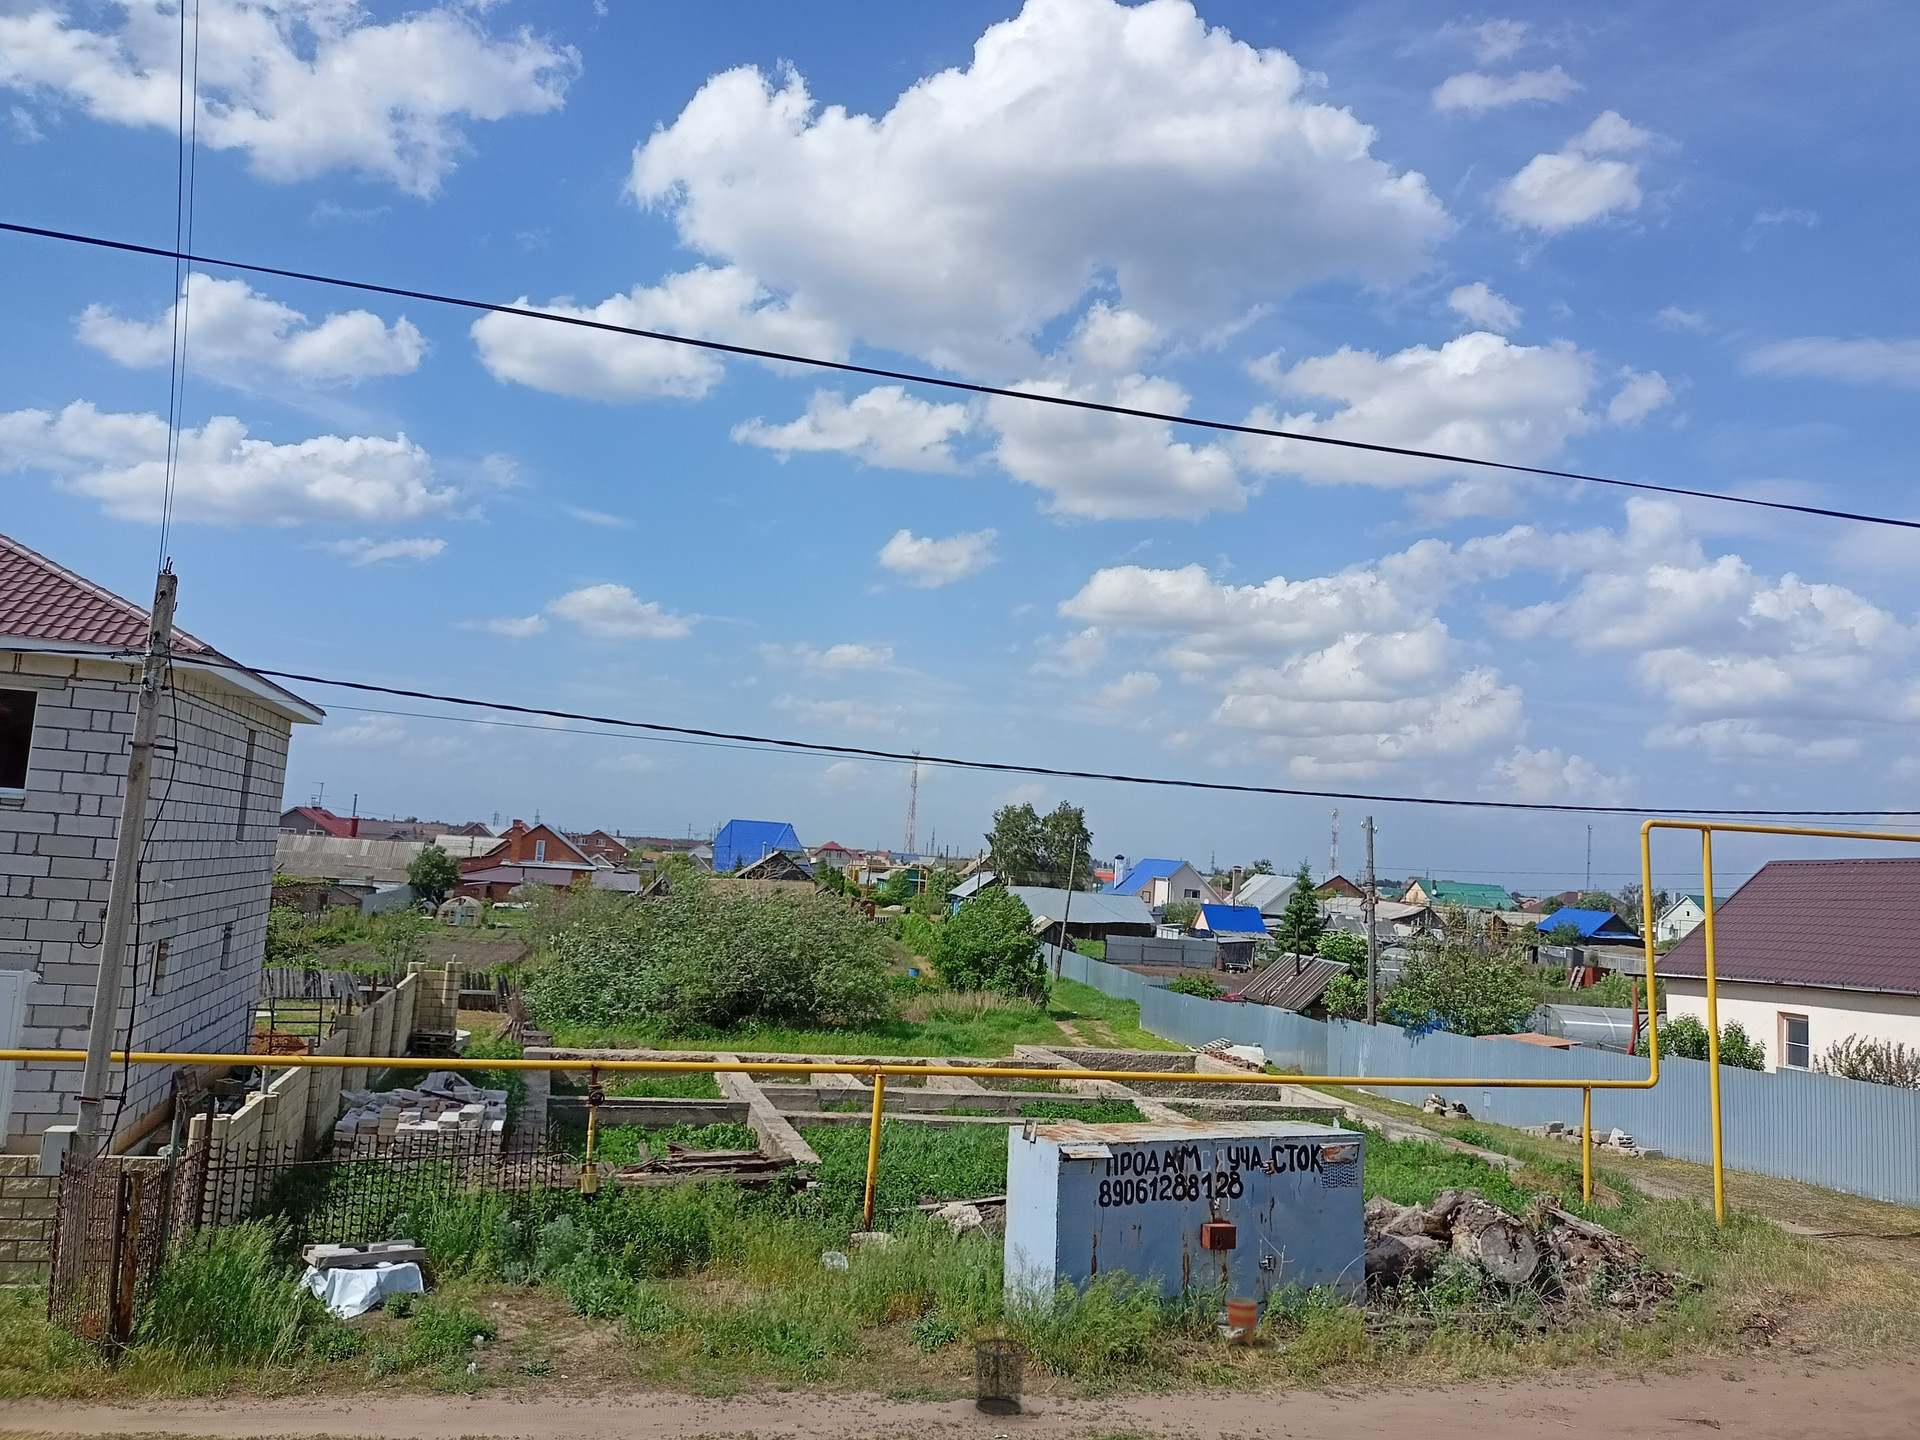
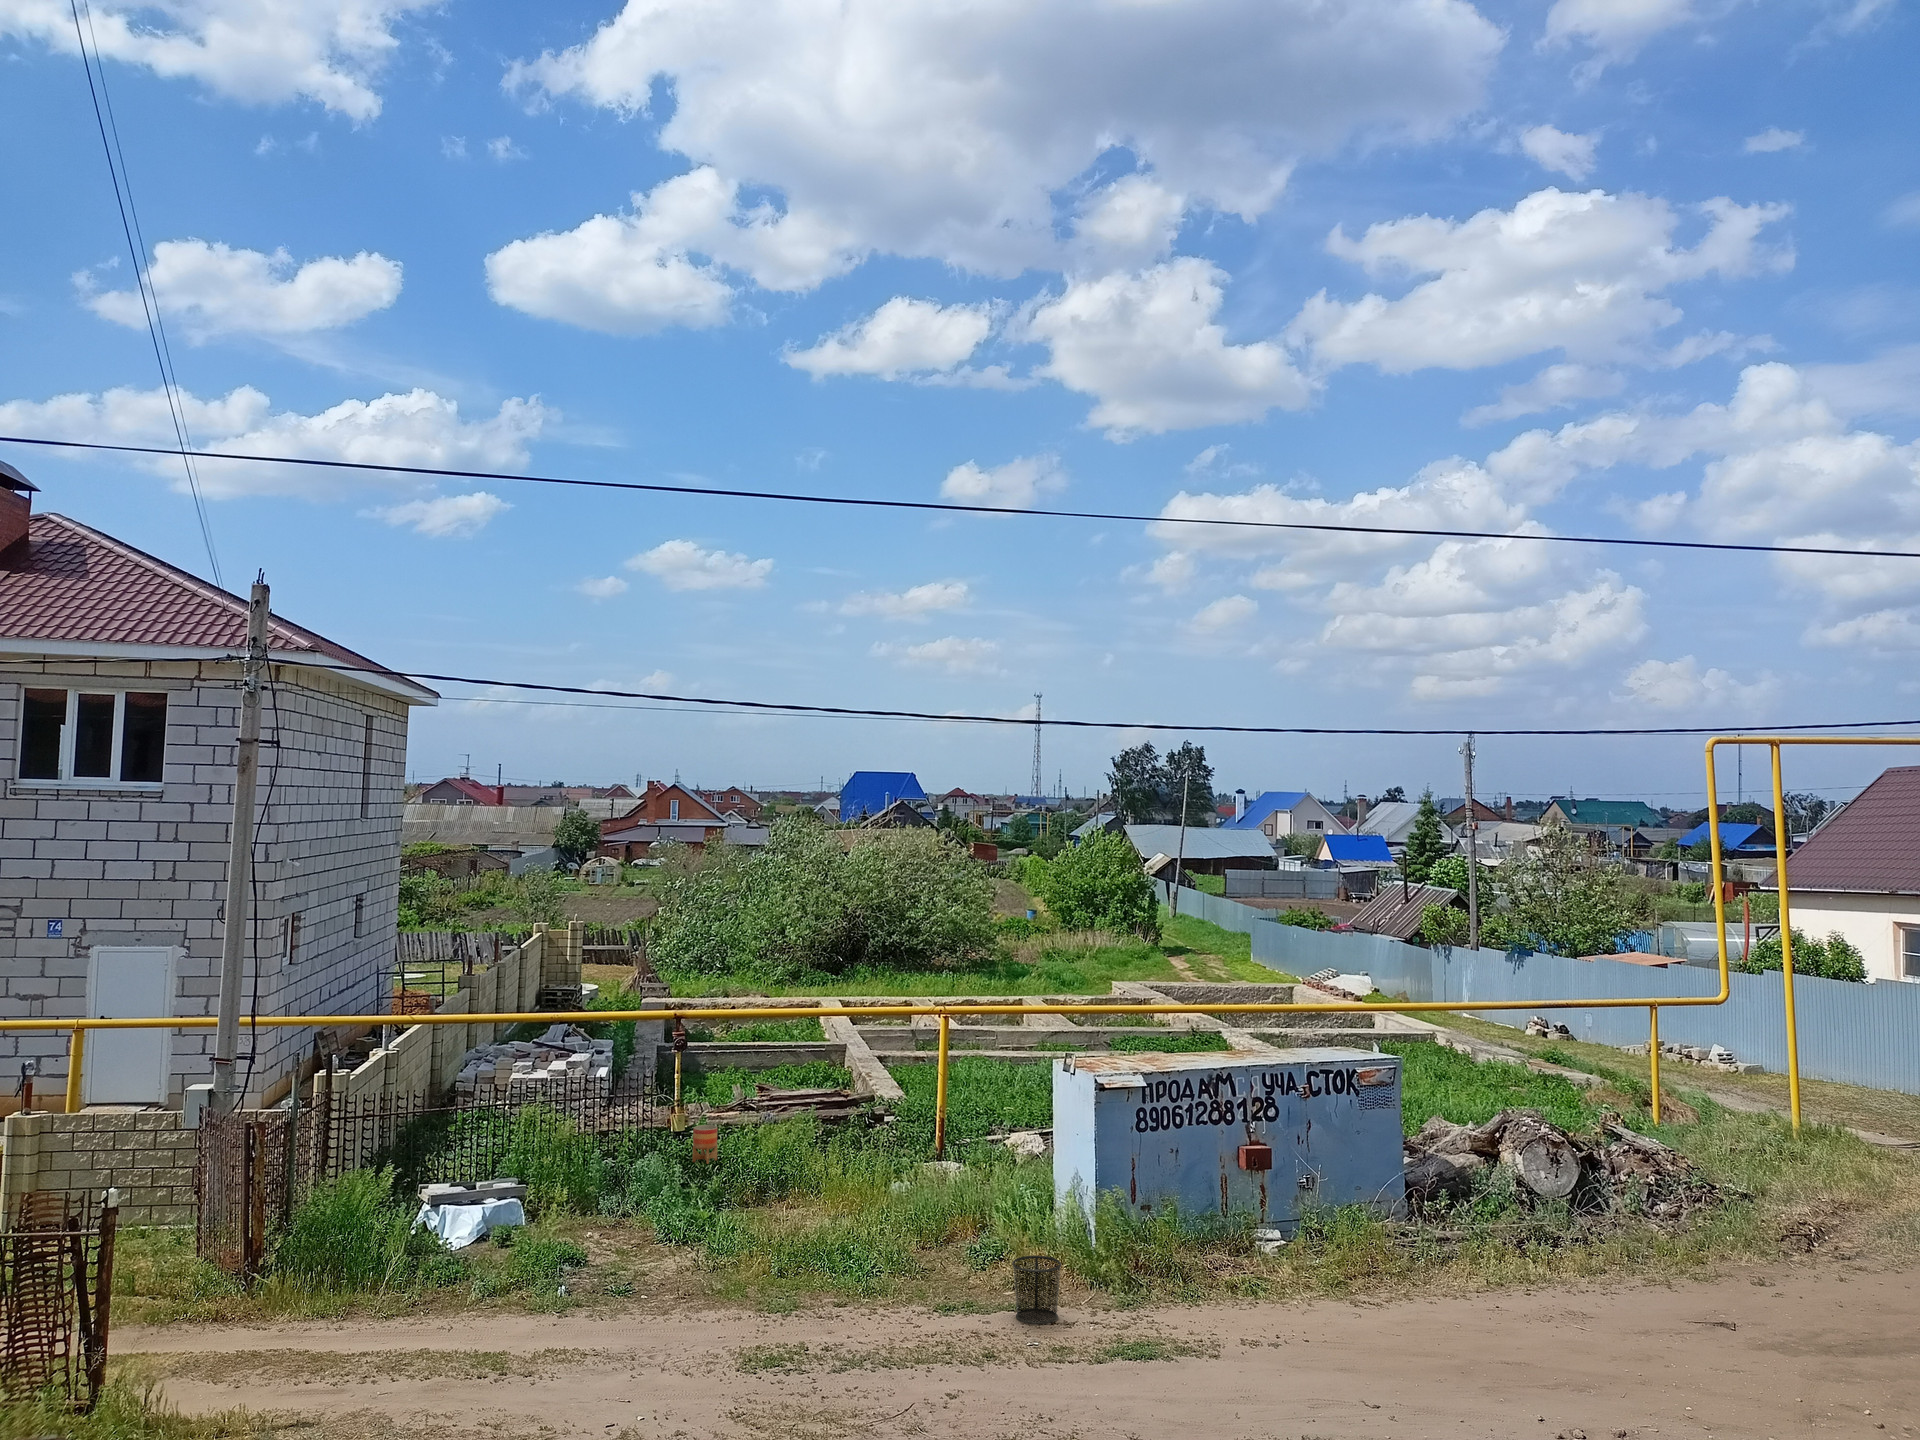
planter: present [1228,1297,1257,1347] -> present [693,1125,717,1164]

